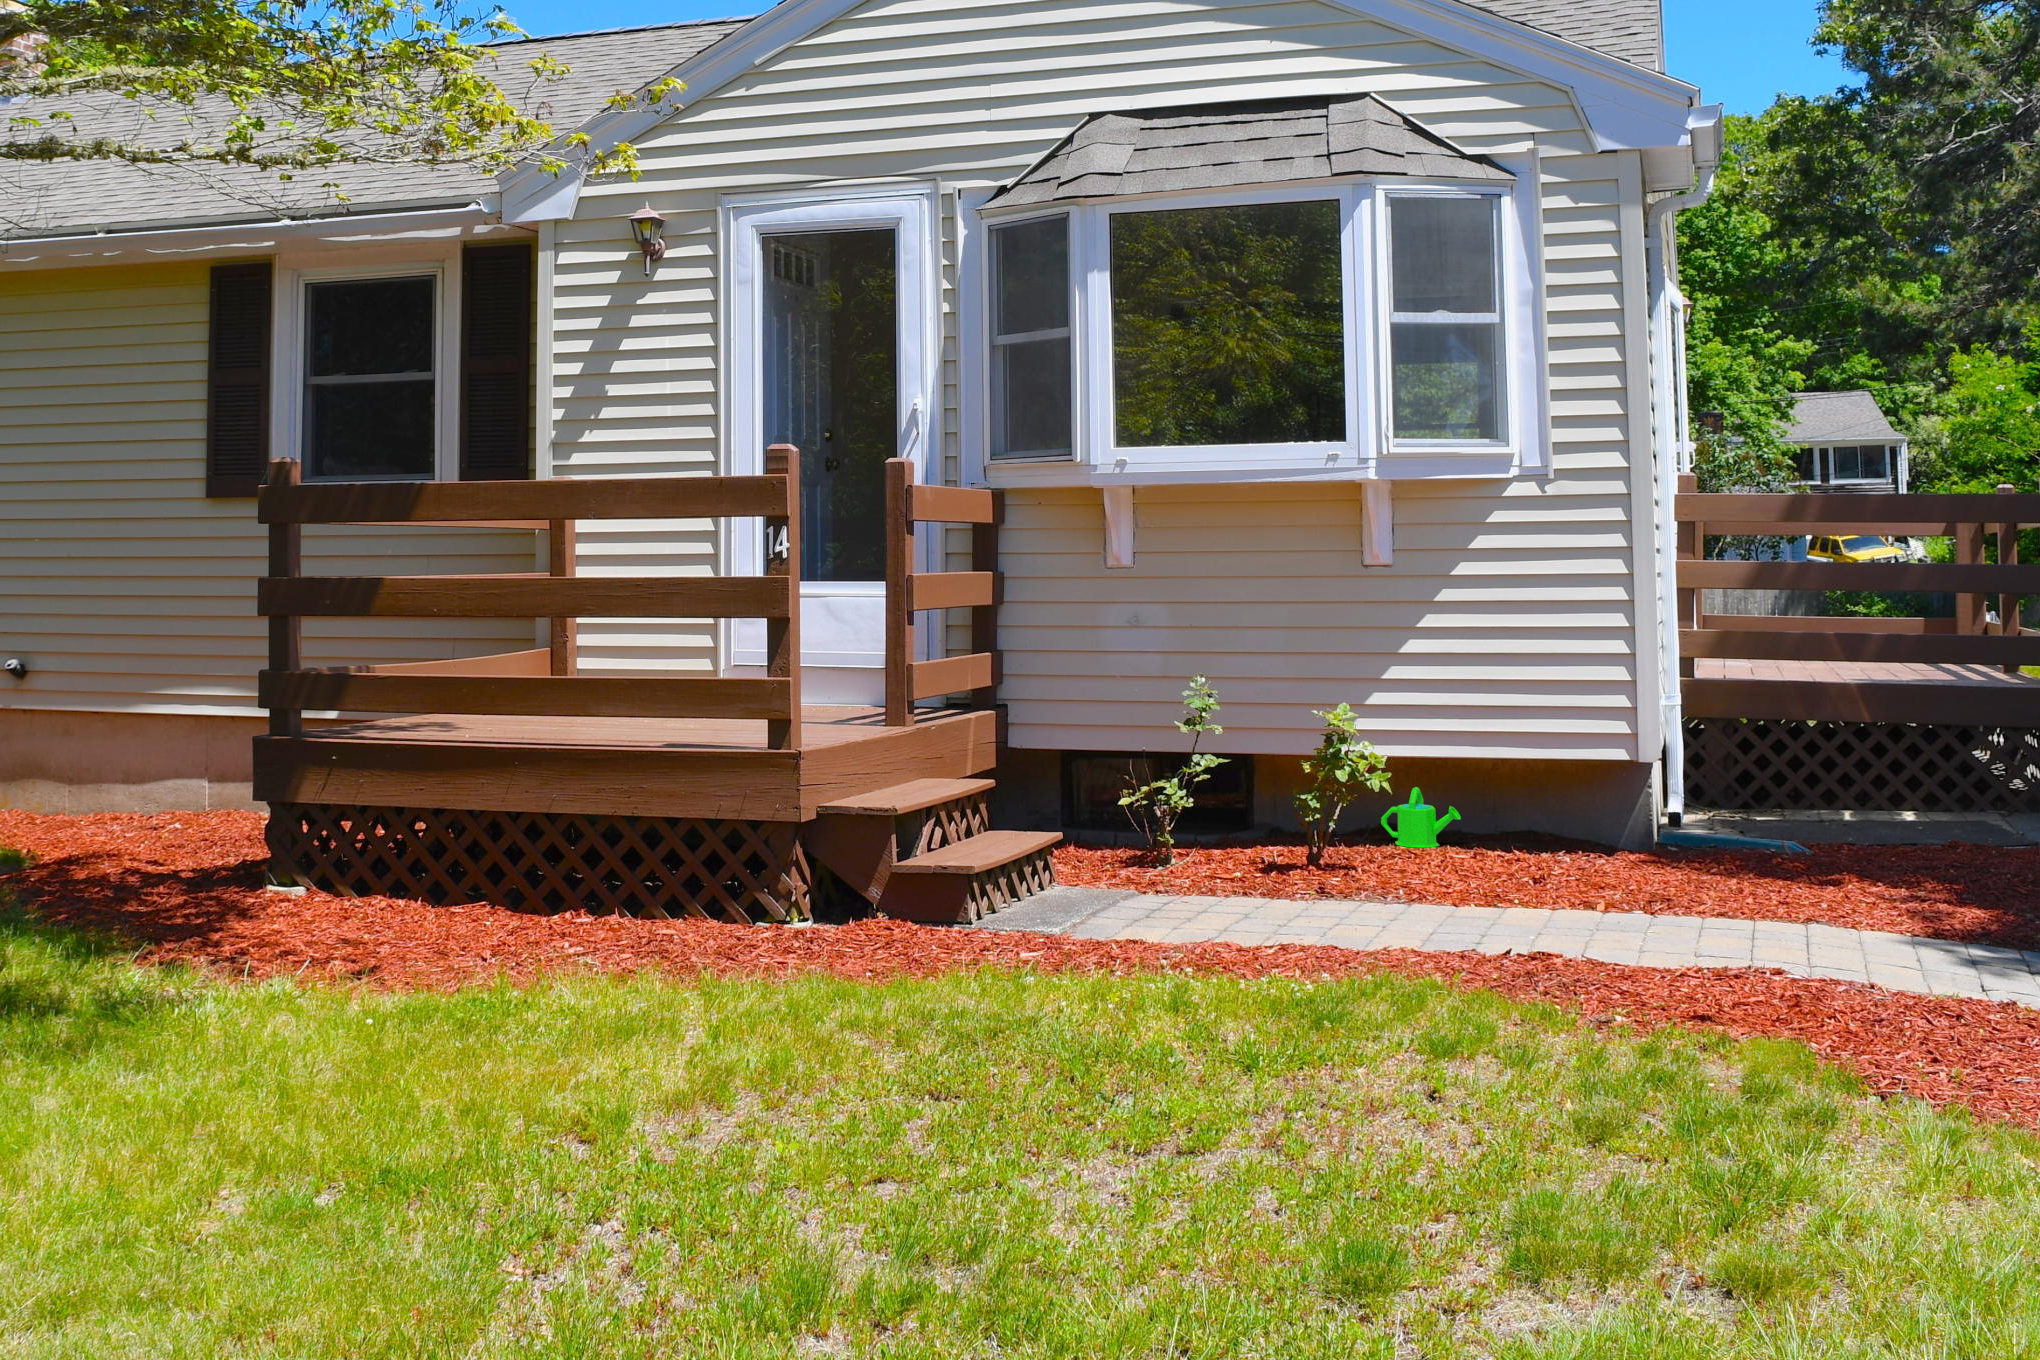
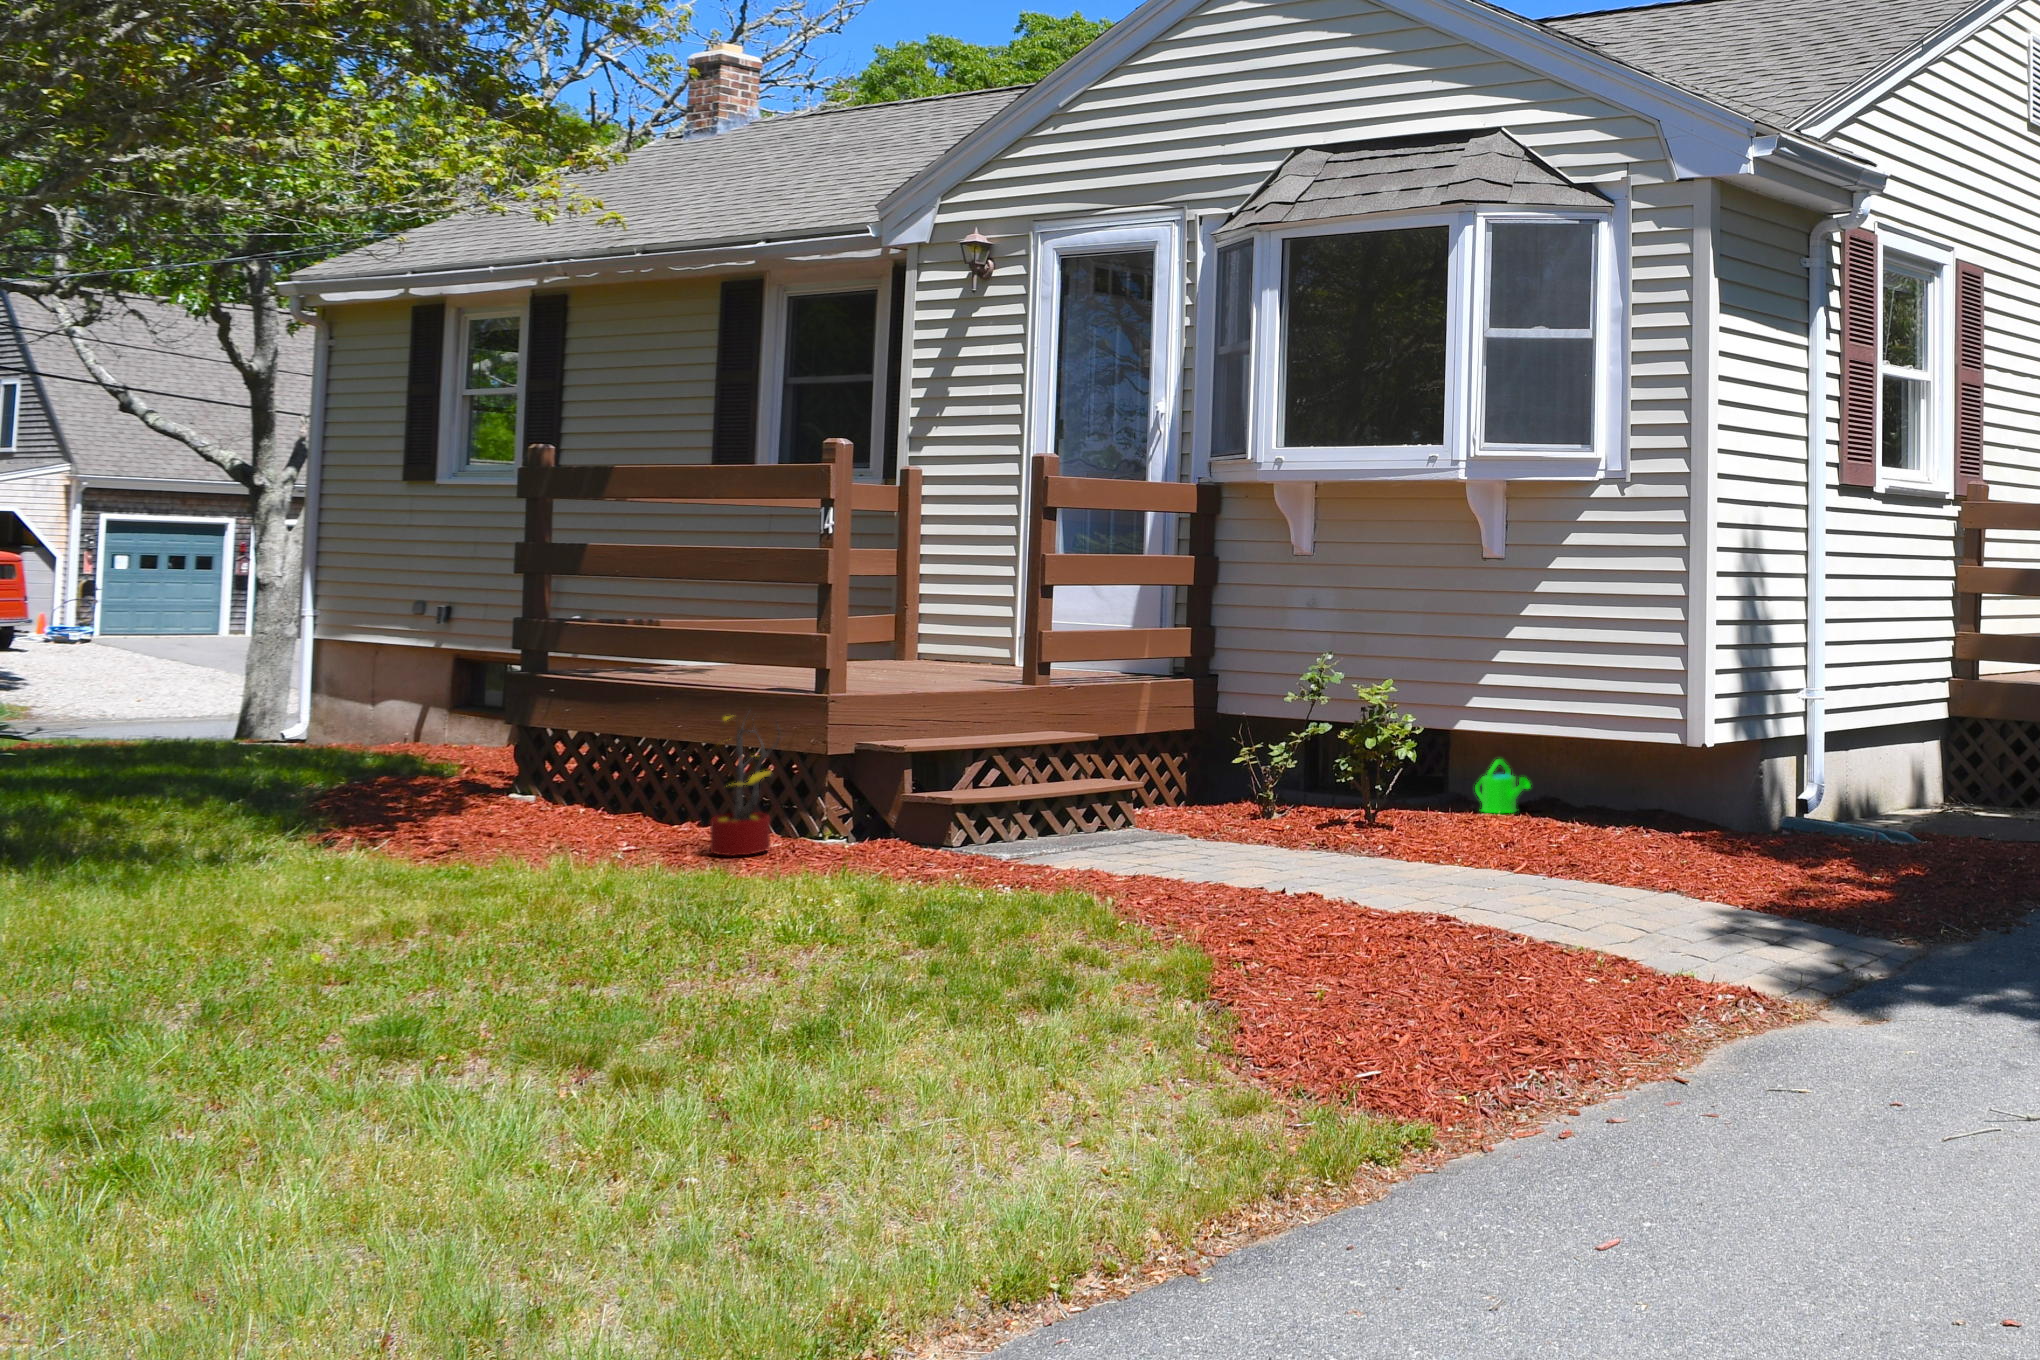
decorative plant: none [702,768,811,947] -> present [710,716,779,856]

